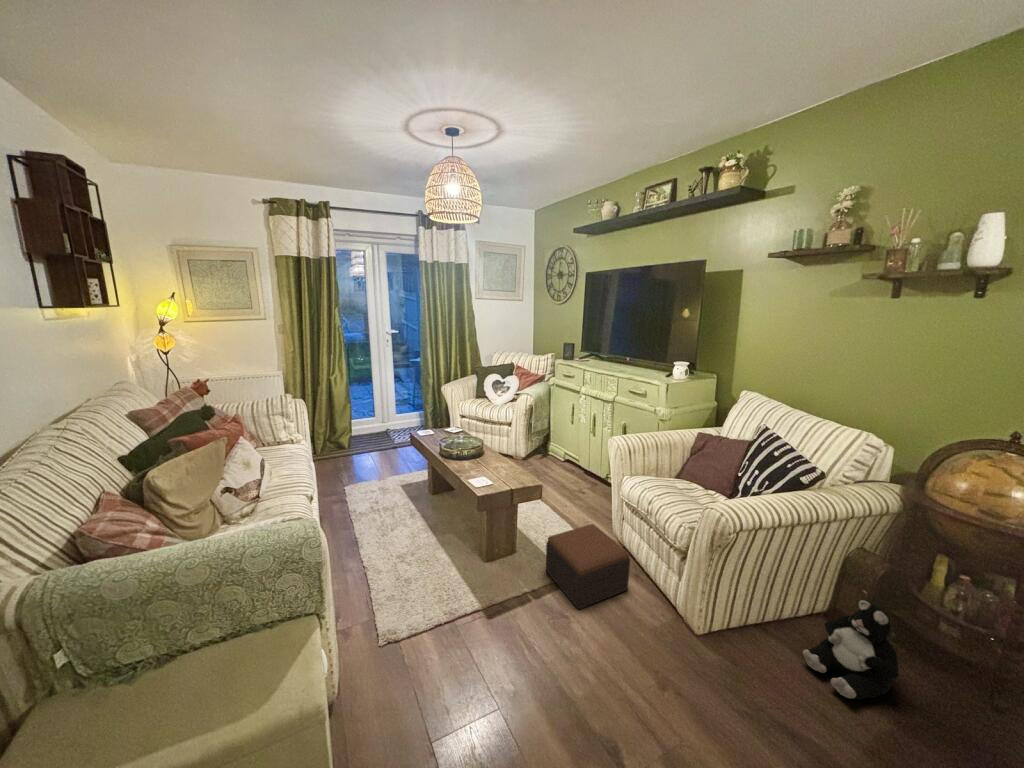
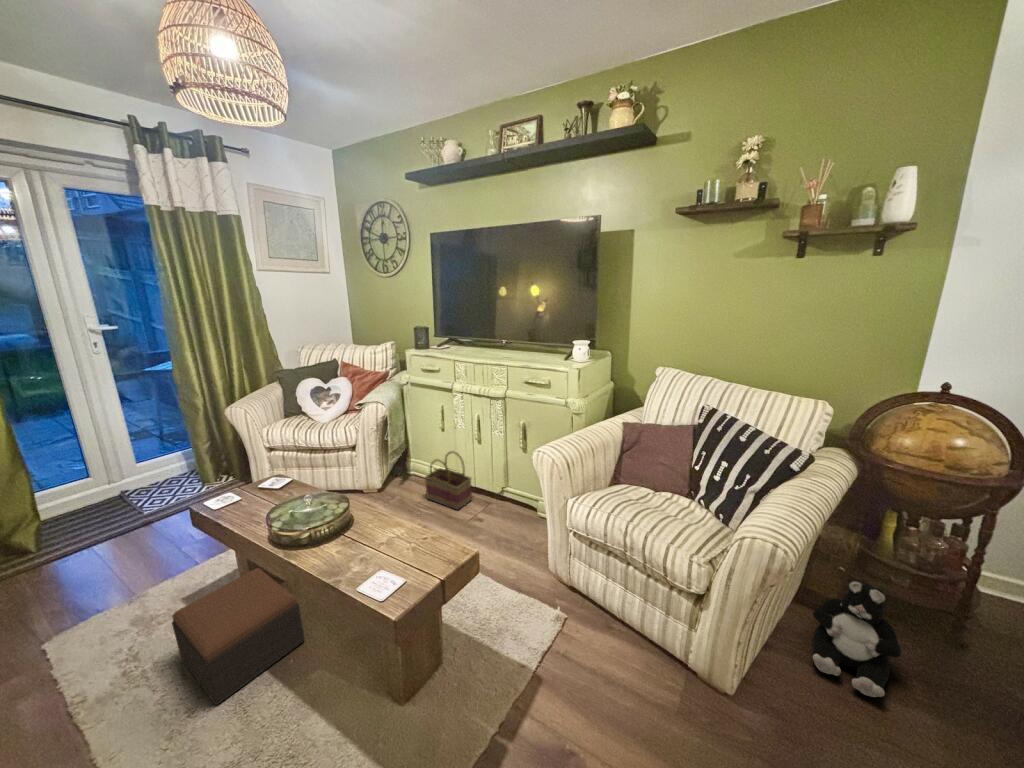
basket: none [552,439,585,483] -> present [425,451,472,510]
footstool: present [546,524,630,609] -> present [172,568,305,705]

